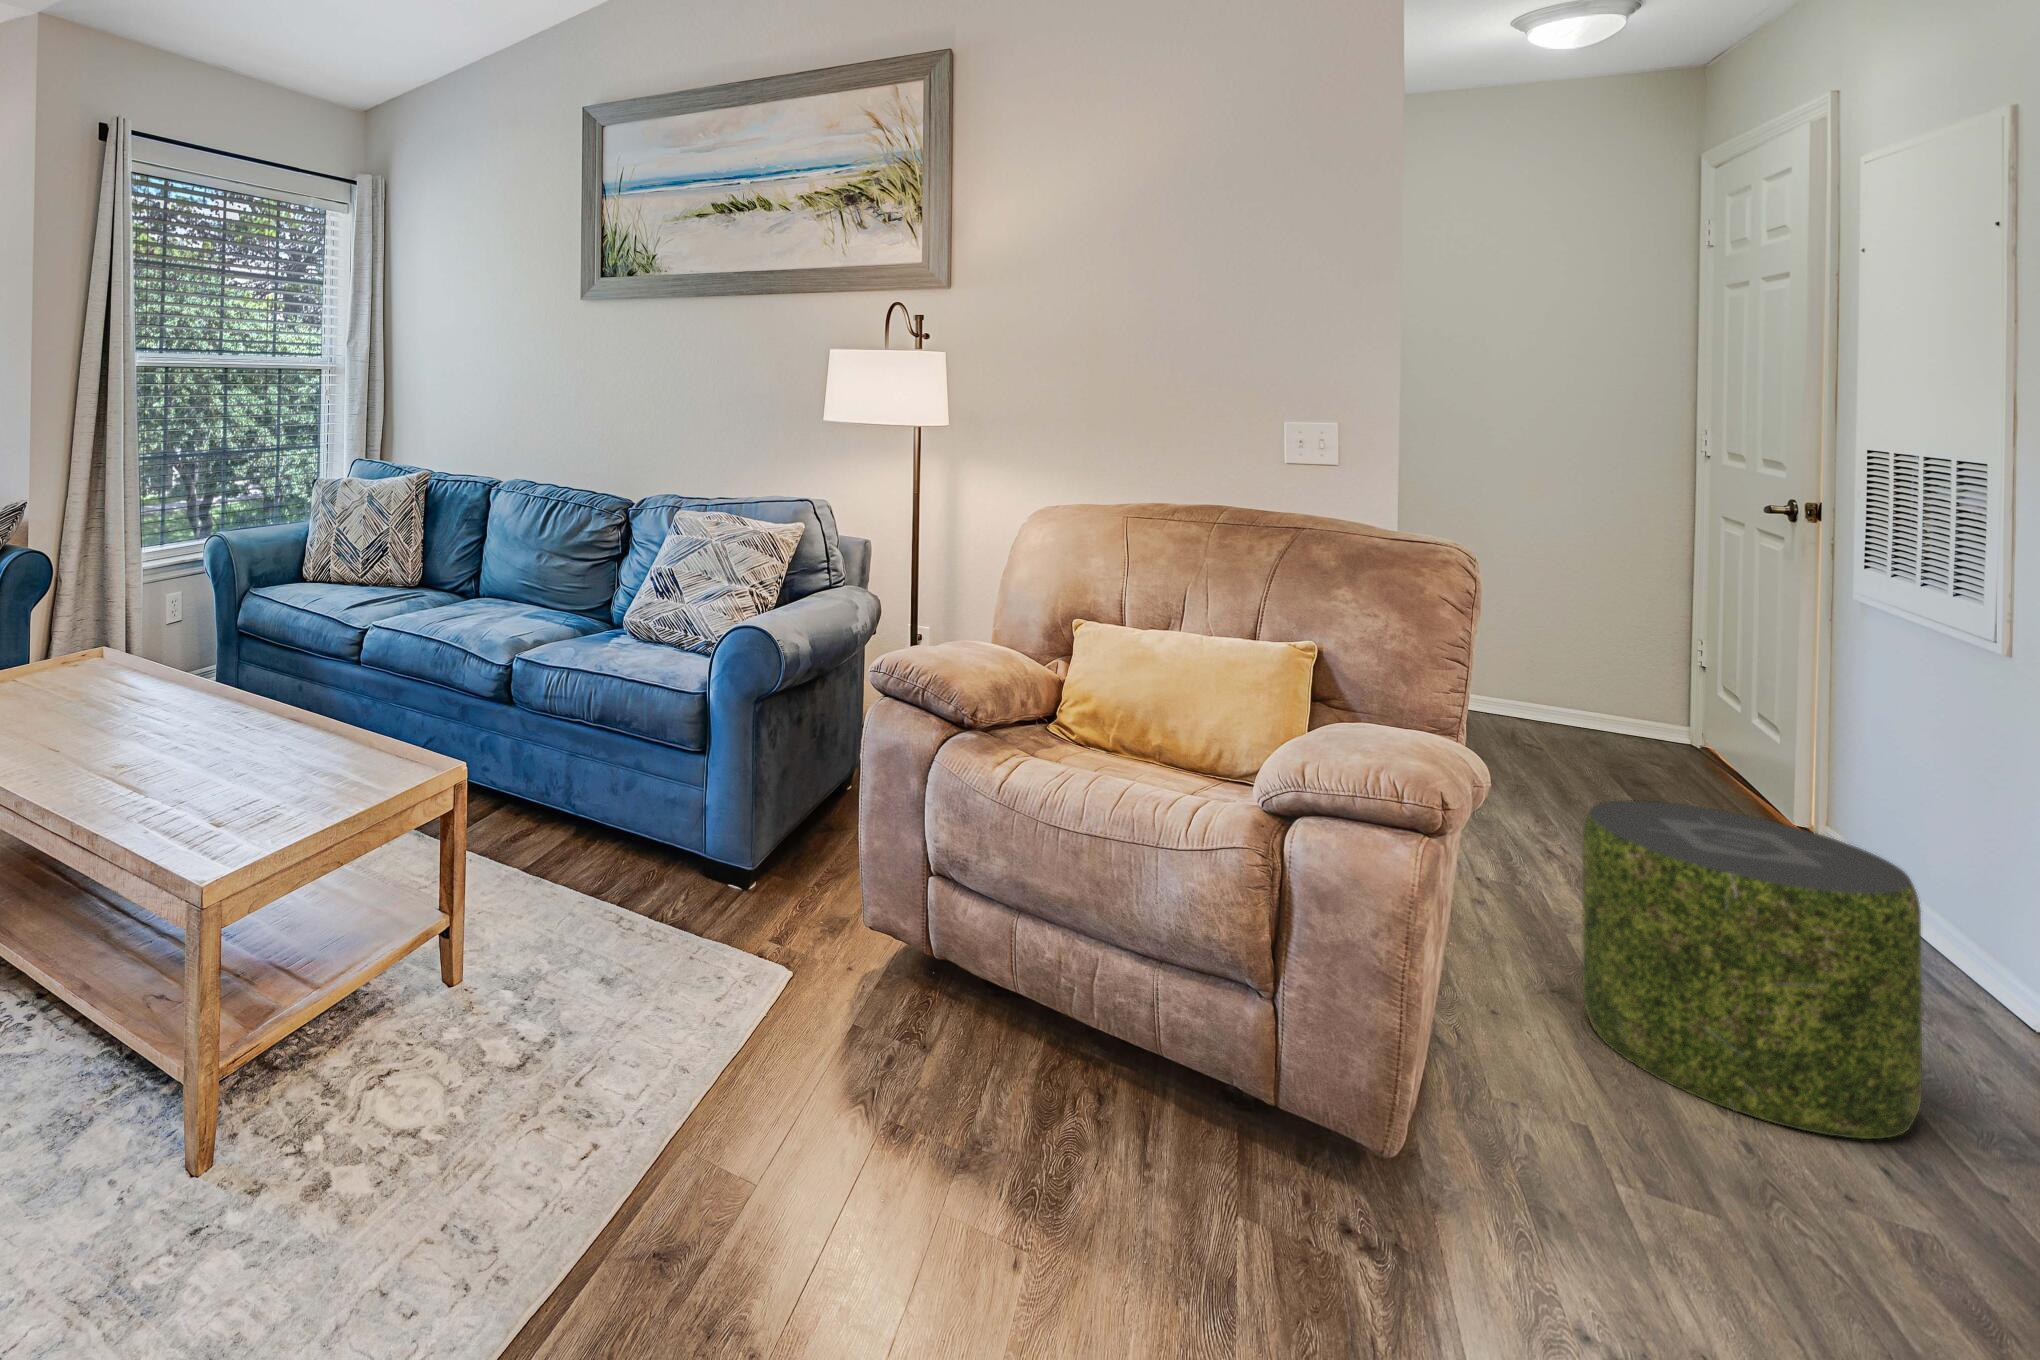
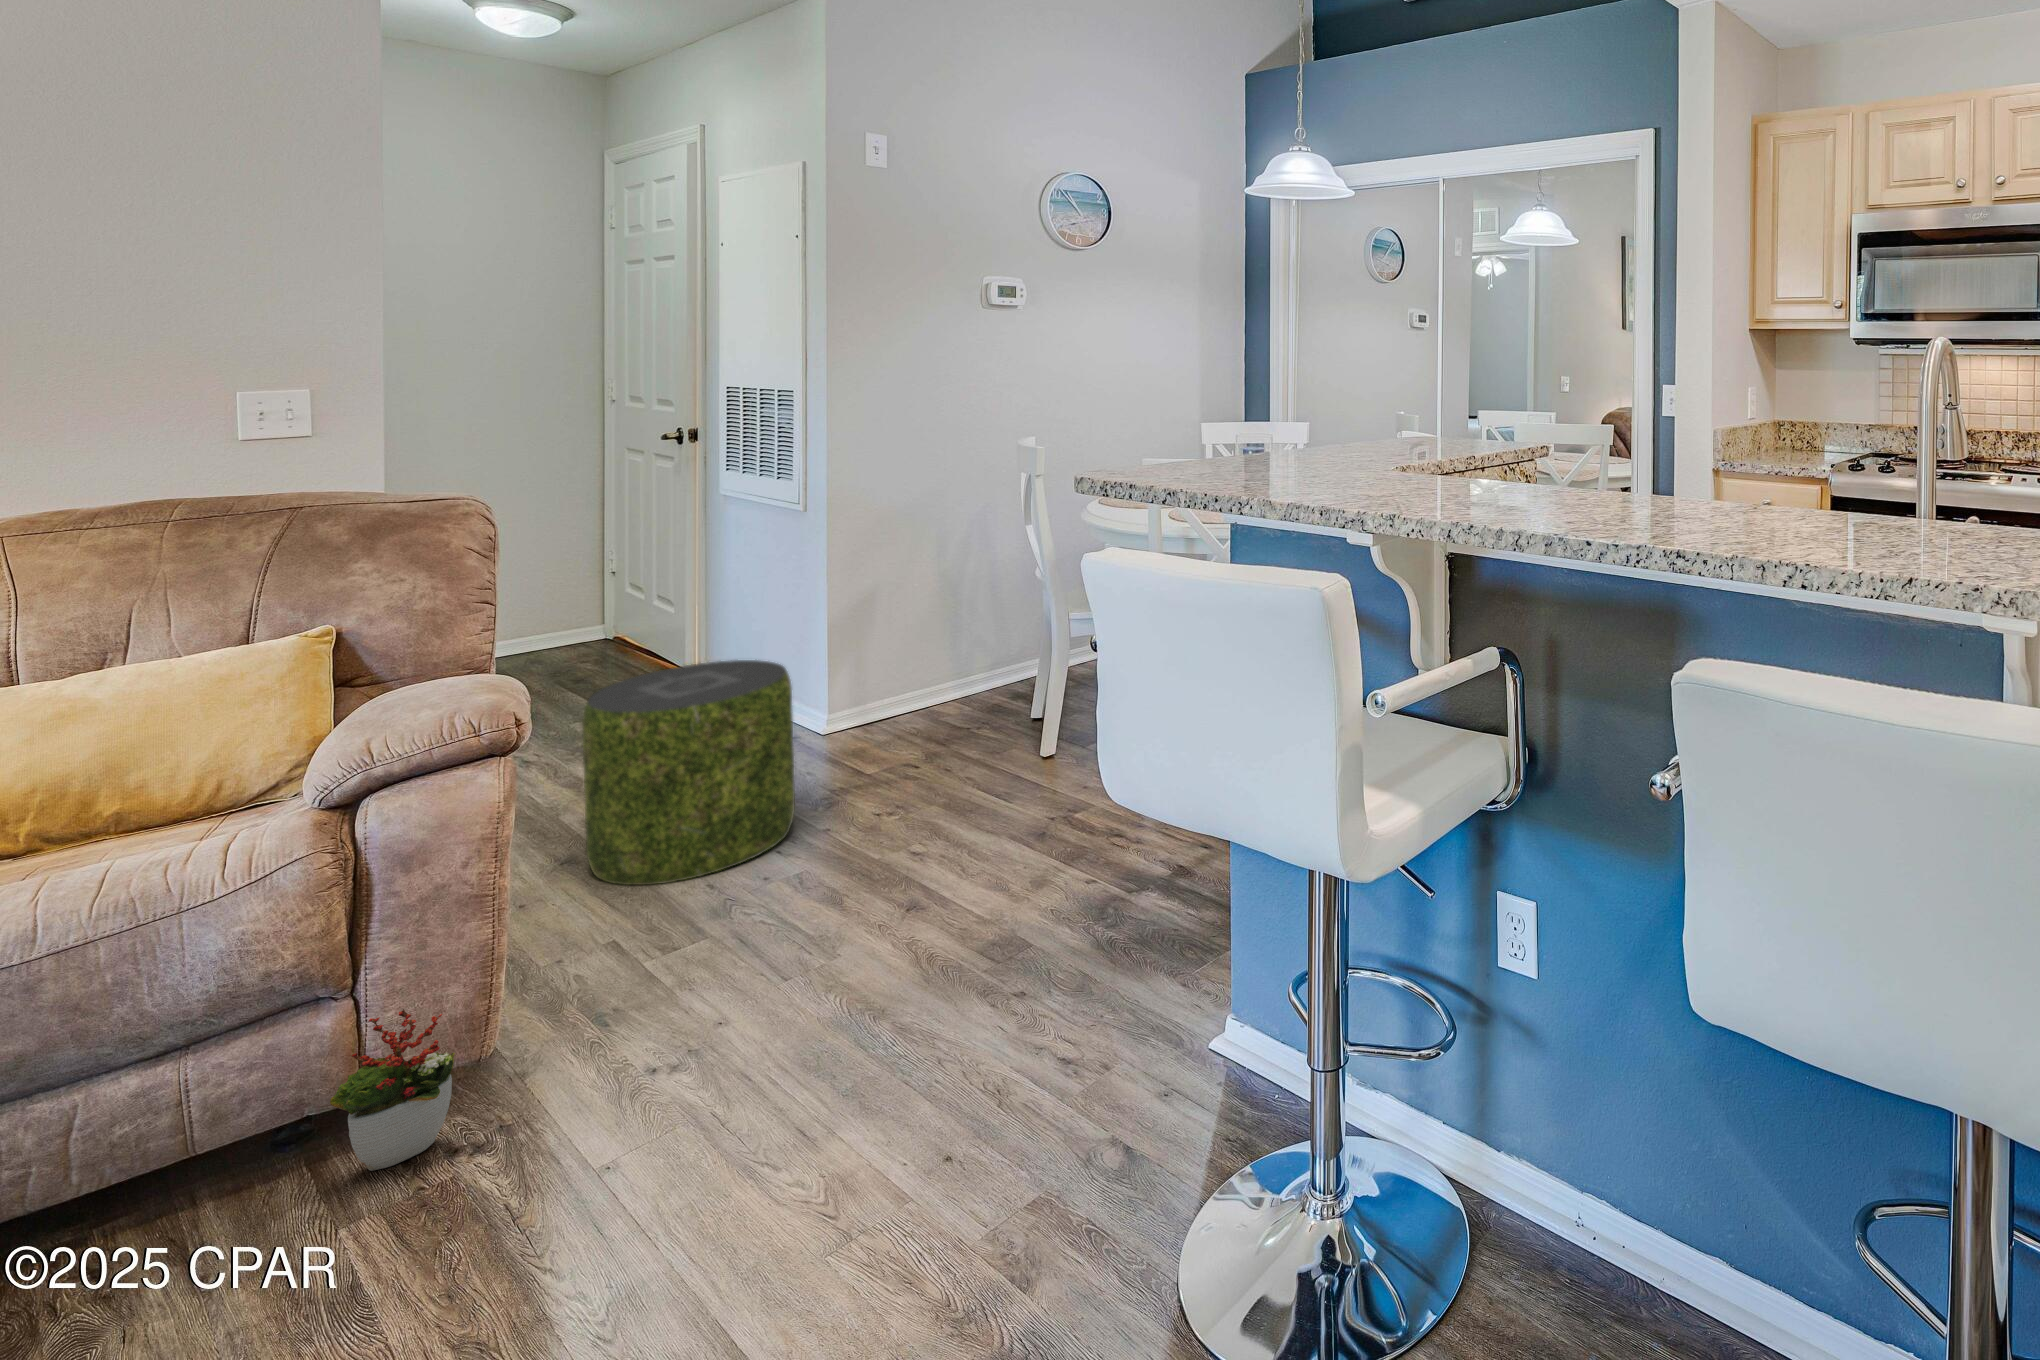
decorative plant: none [1246,1037,1358,1209] -> present [330,1009,455,1171]

